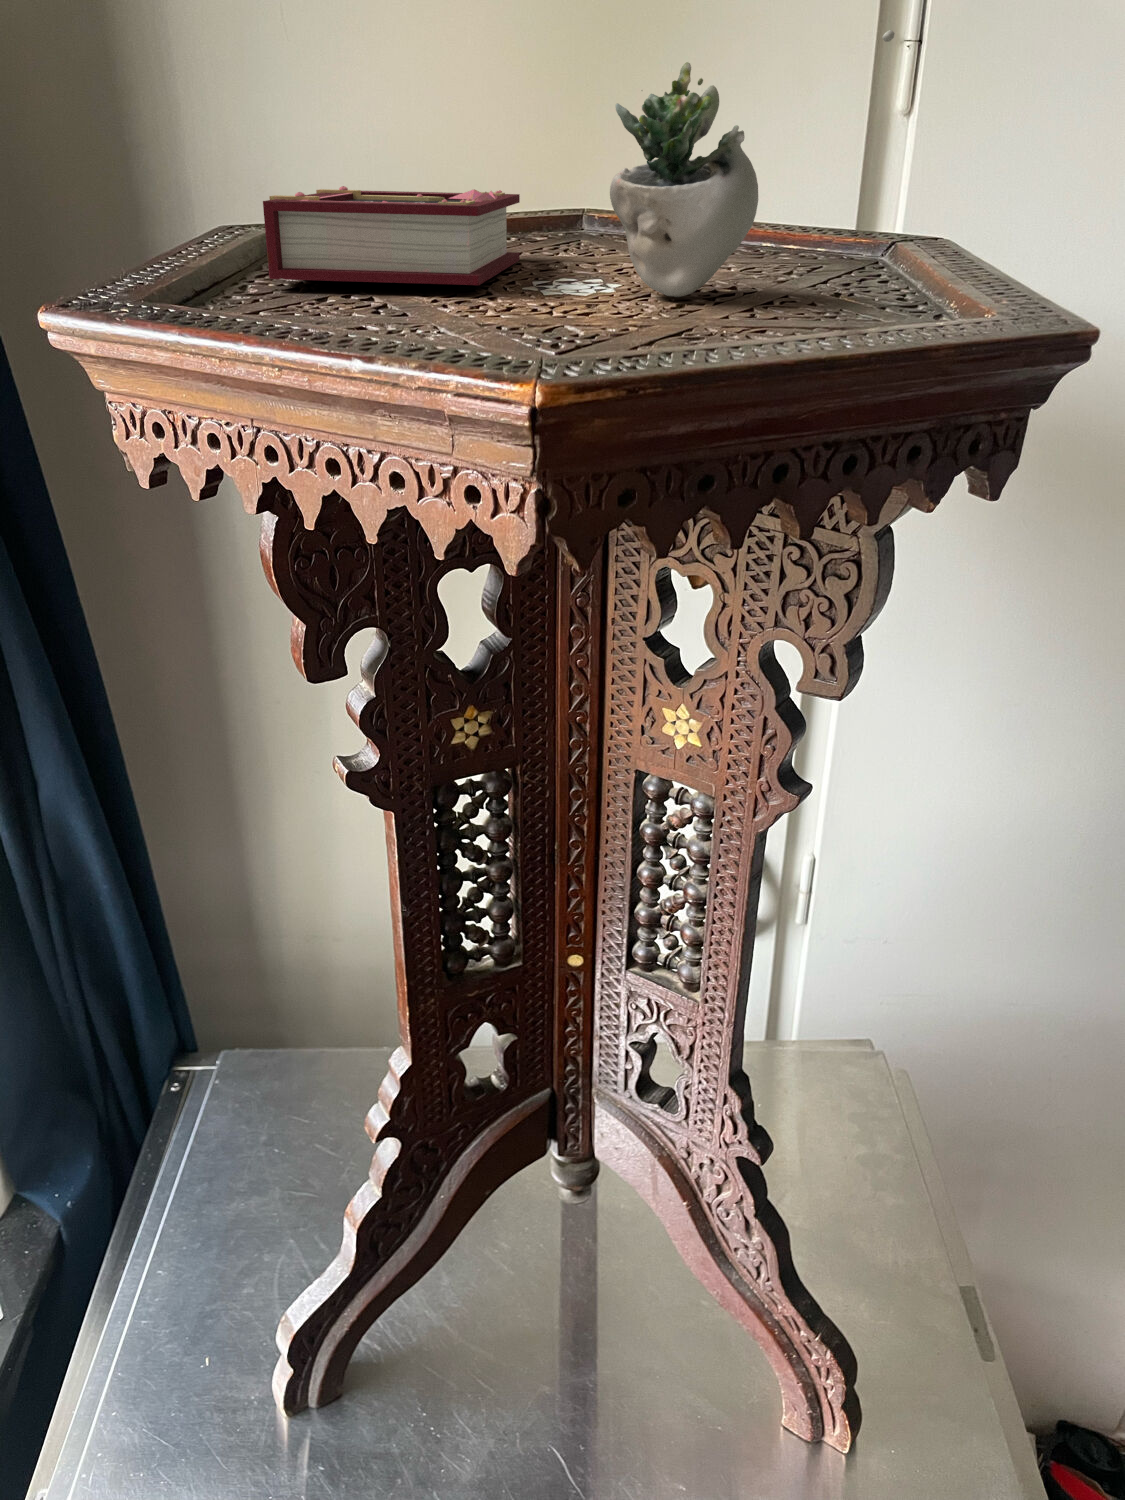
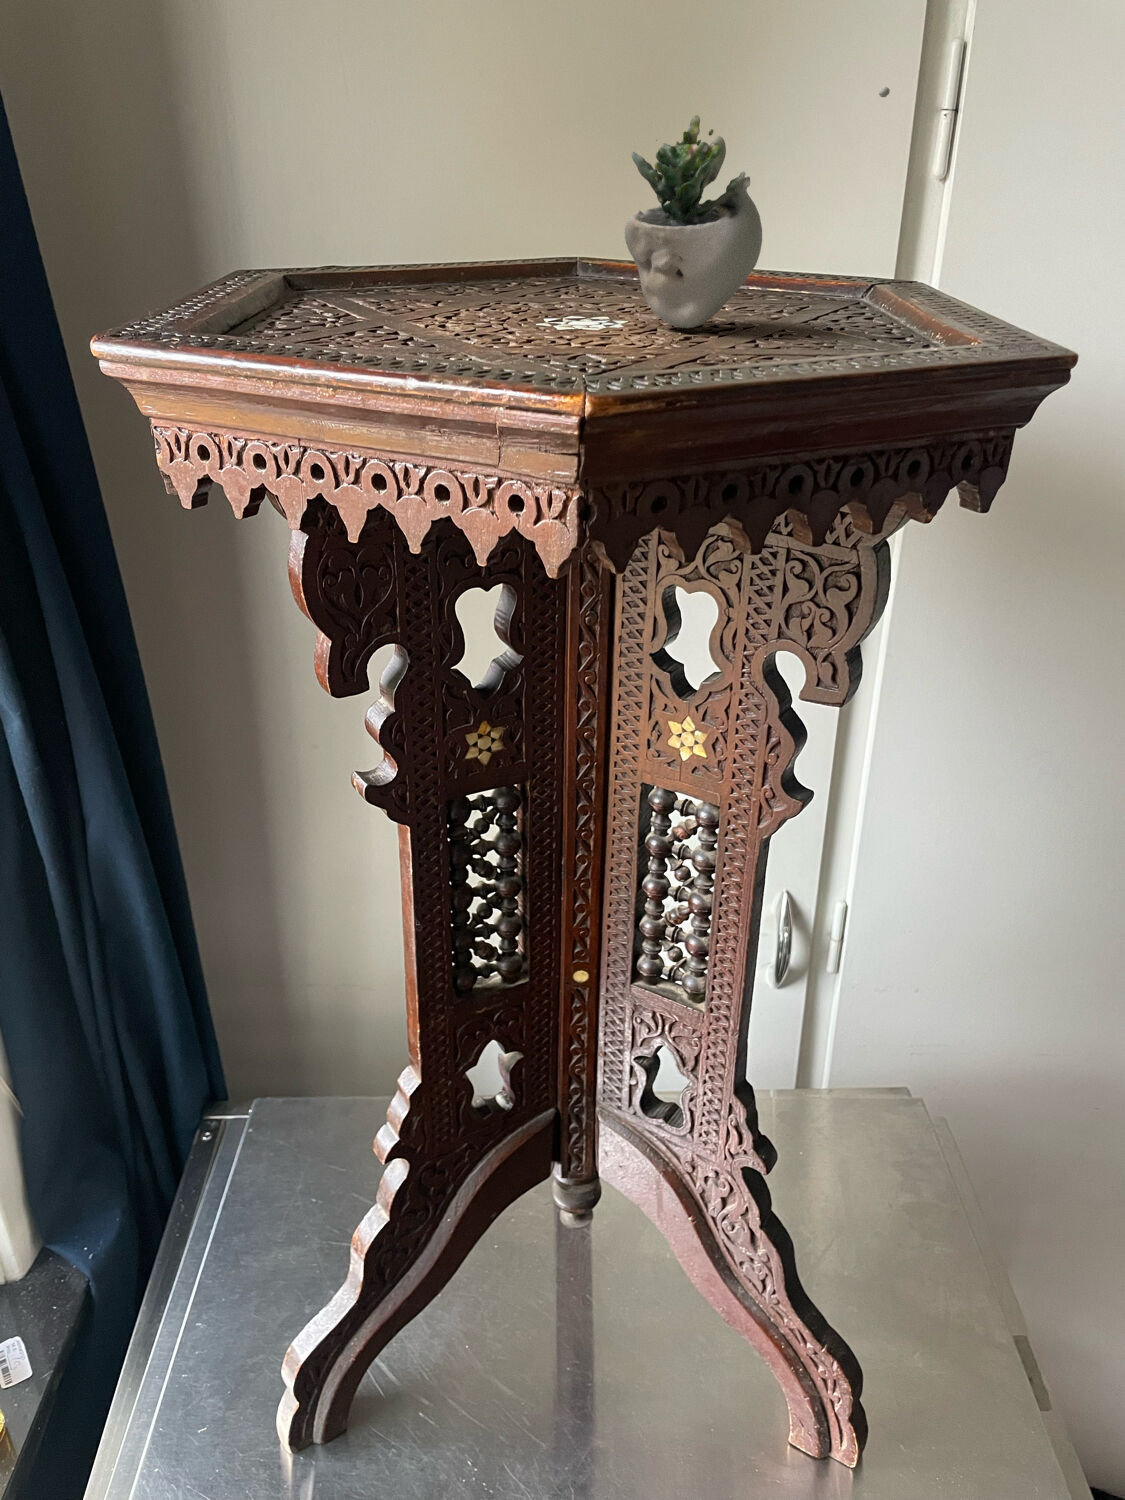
book: present [263,186,520,285] -> none [299,232,529,318]

